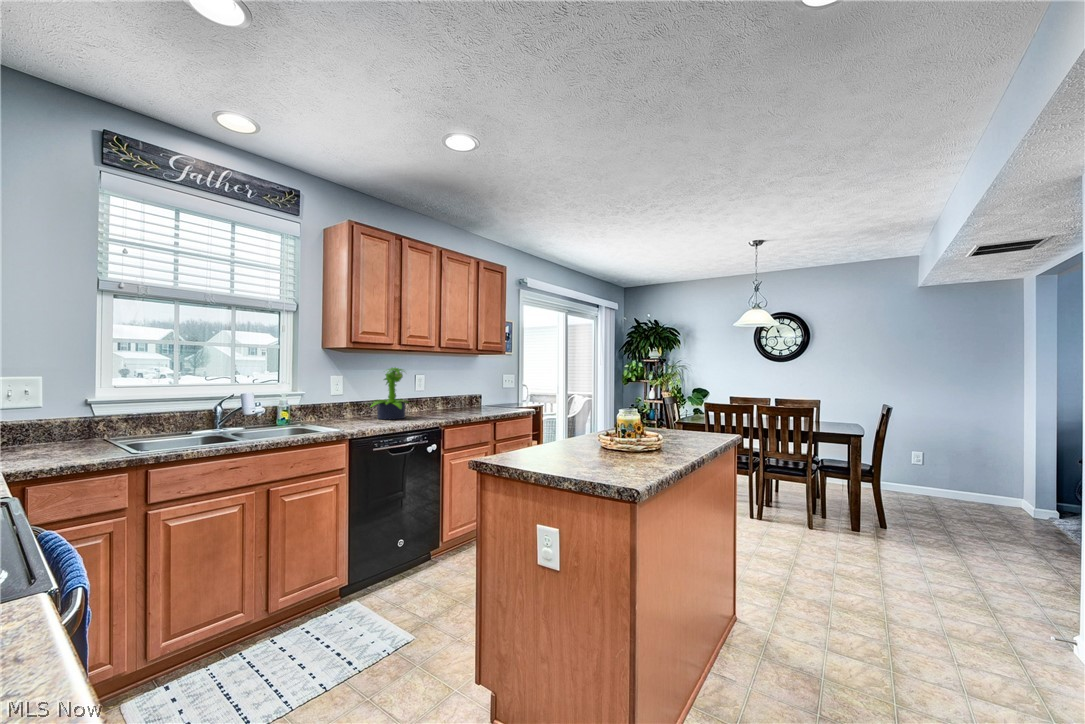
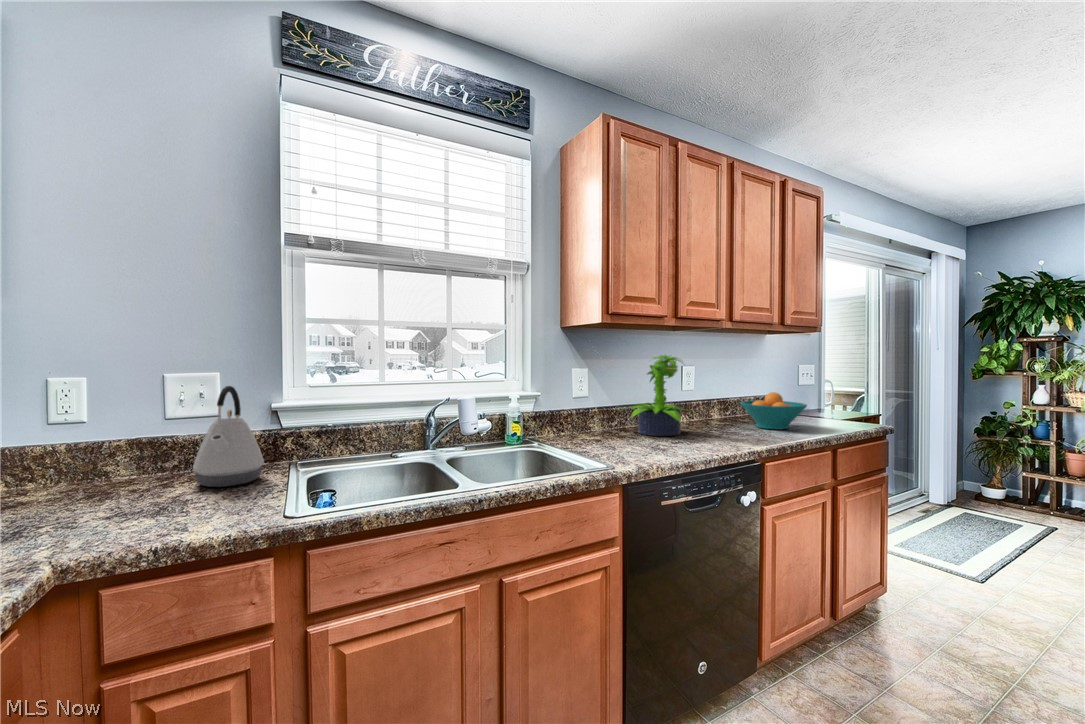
kettle: none [30,385,87,451] -> present [193,386,264,487]
fruit bowl: none [449,391,488,414] -> present [740,392,807,429]

